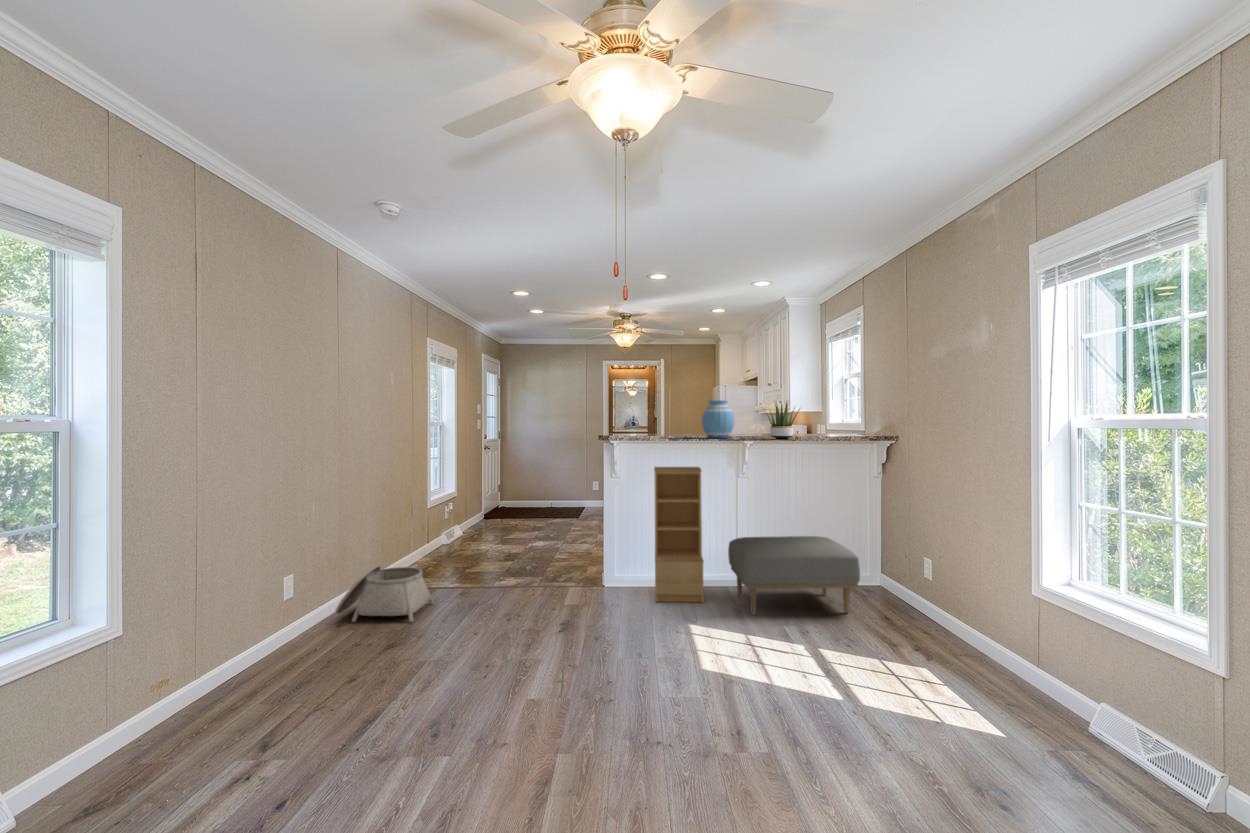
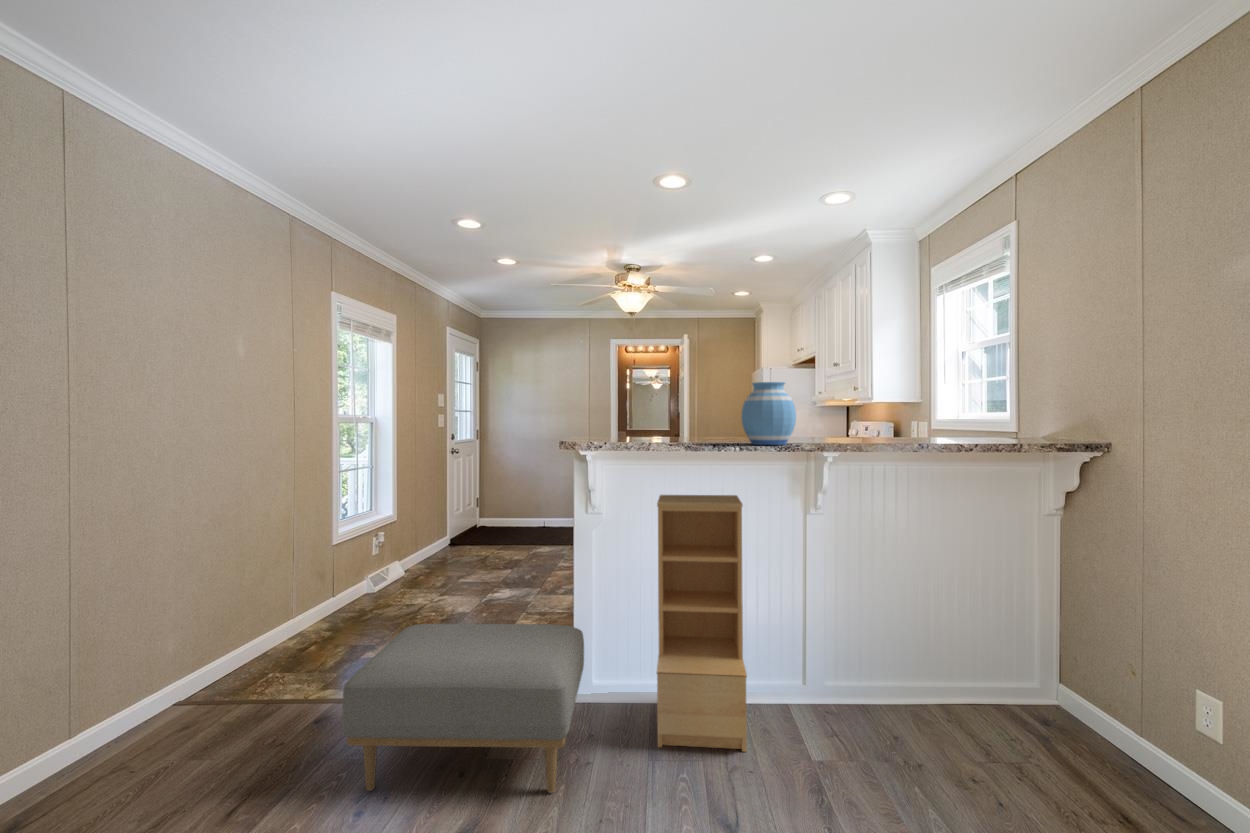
potted plant: present [763,402,800,439] -> none [843,378,920,447]
ottoman: present [728,536,860,614] -> present [342,624,584,793]
basket: present [335,565,433,622] -> none [55,674,265,801]

